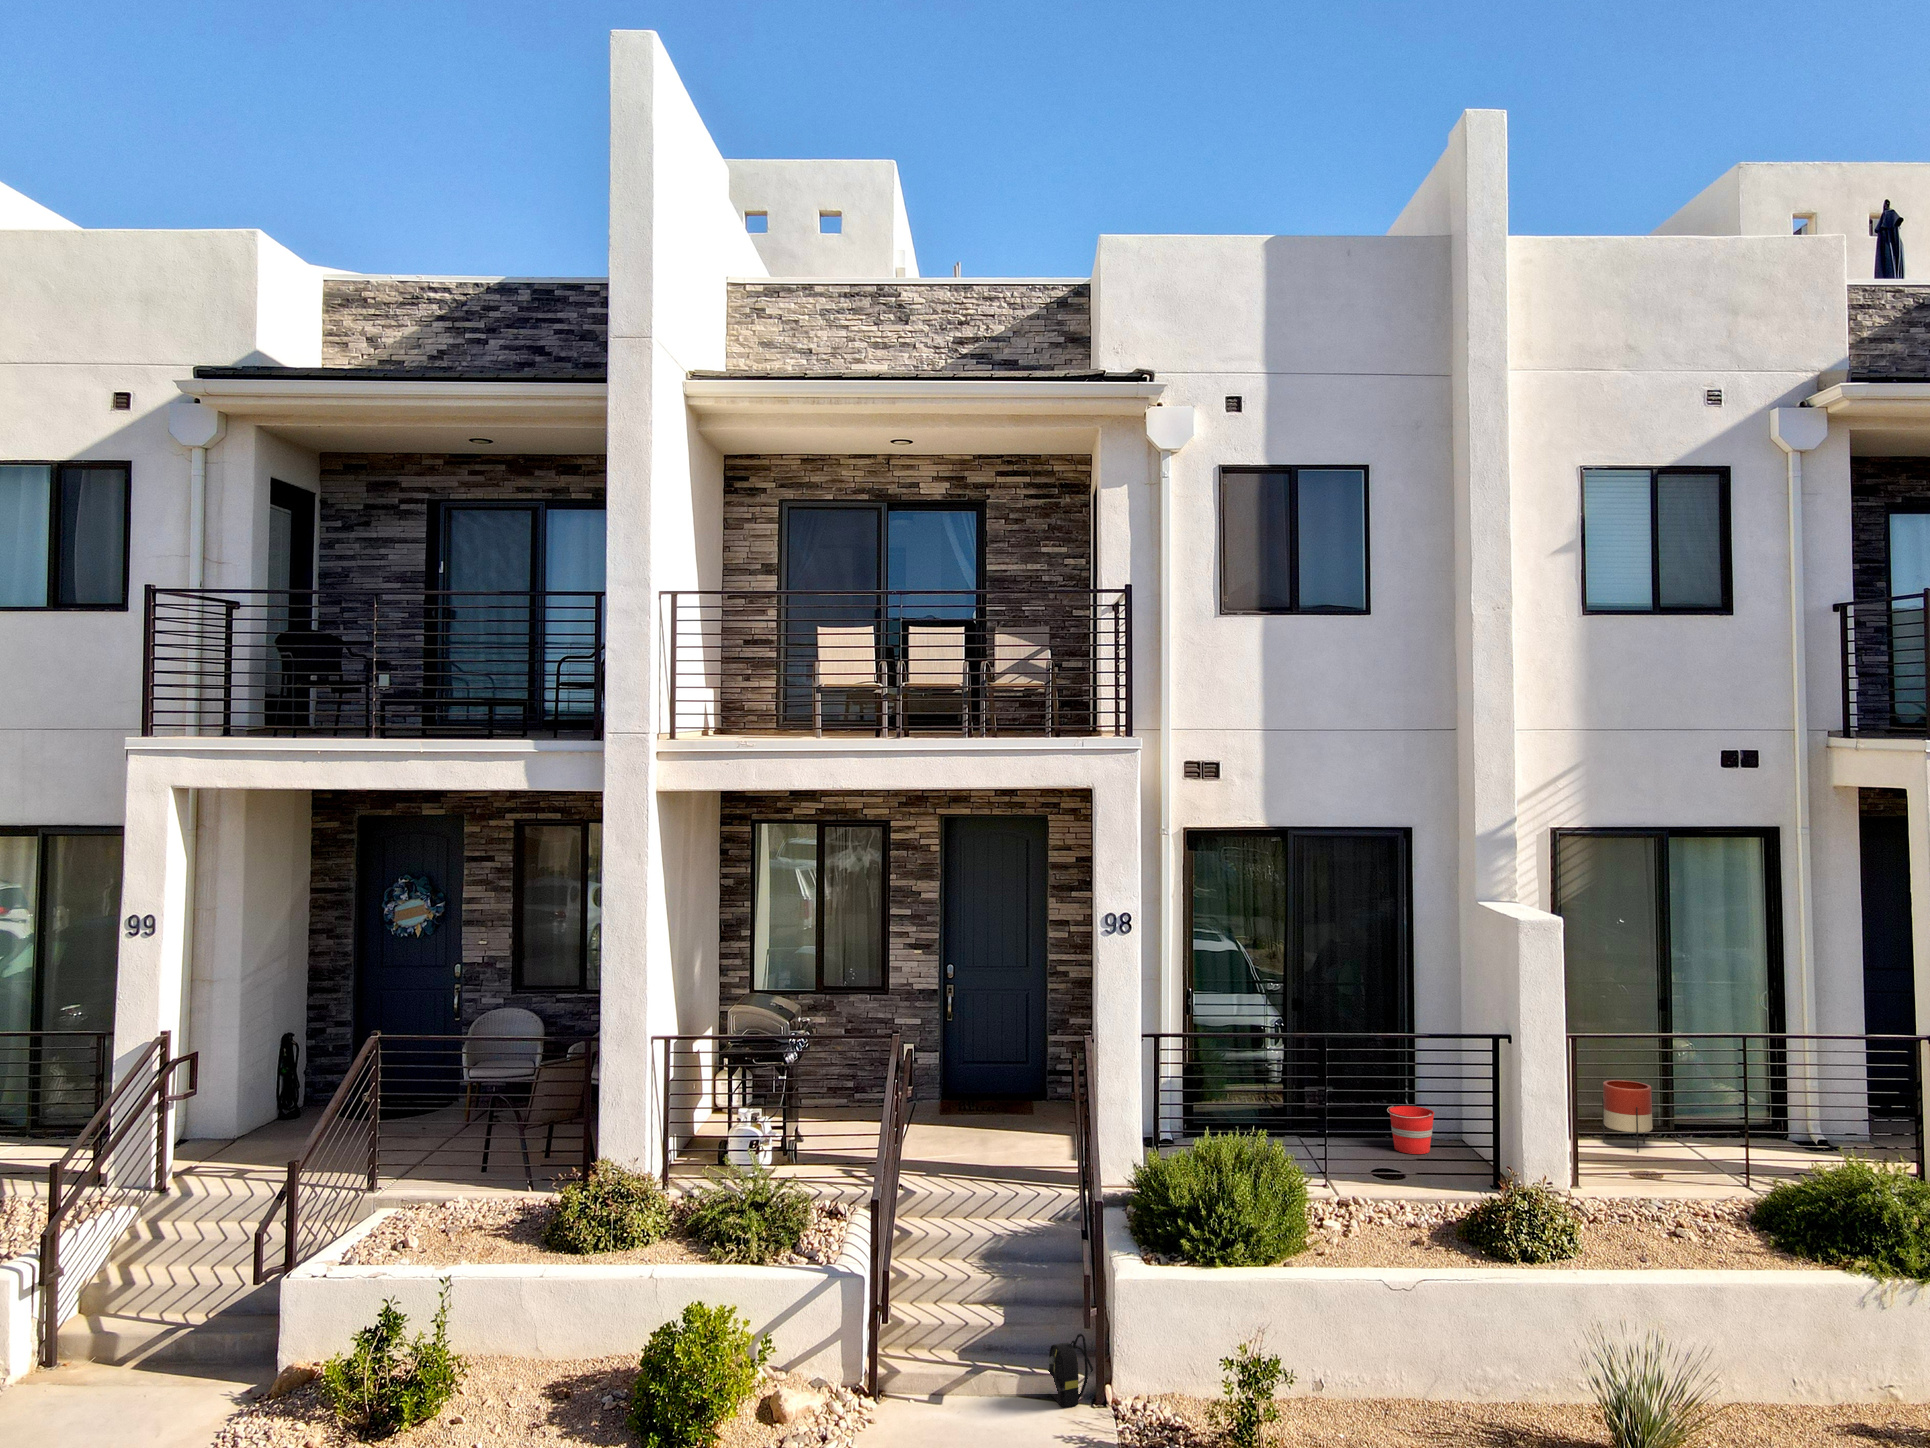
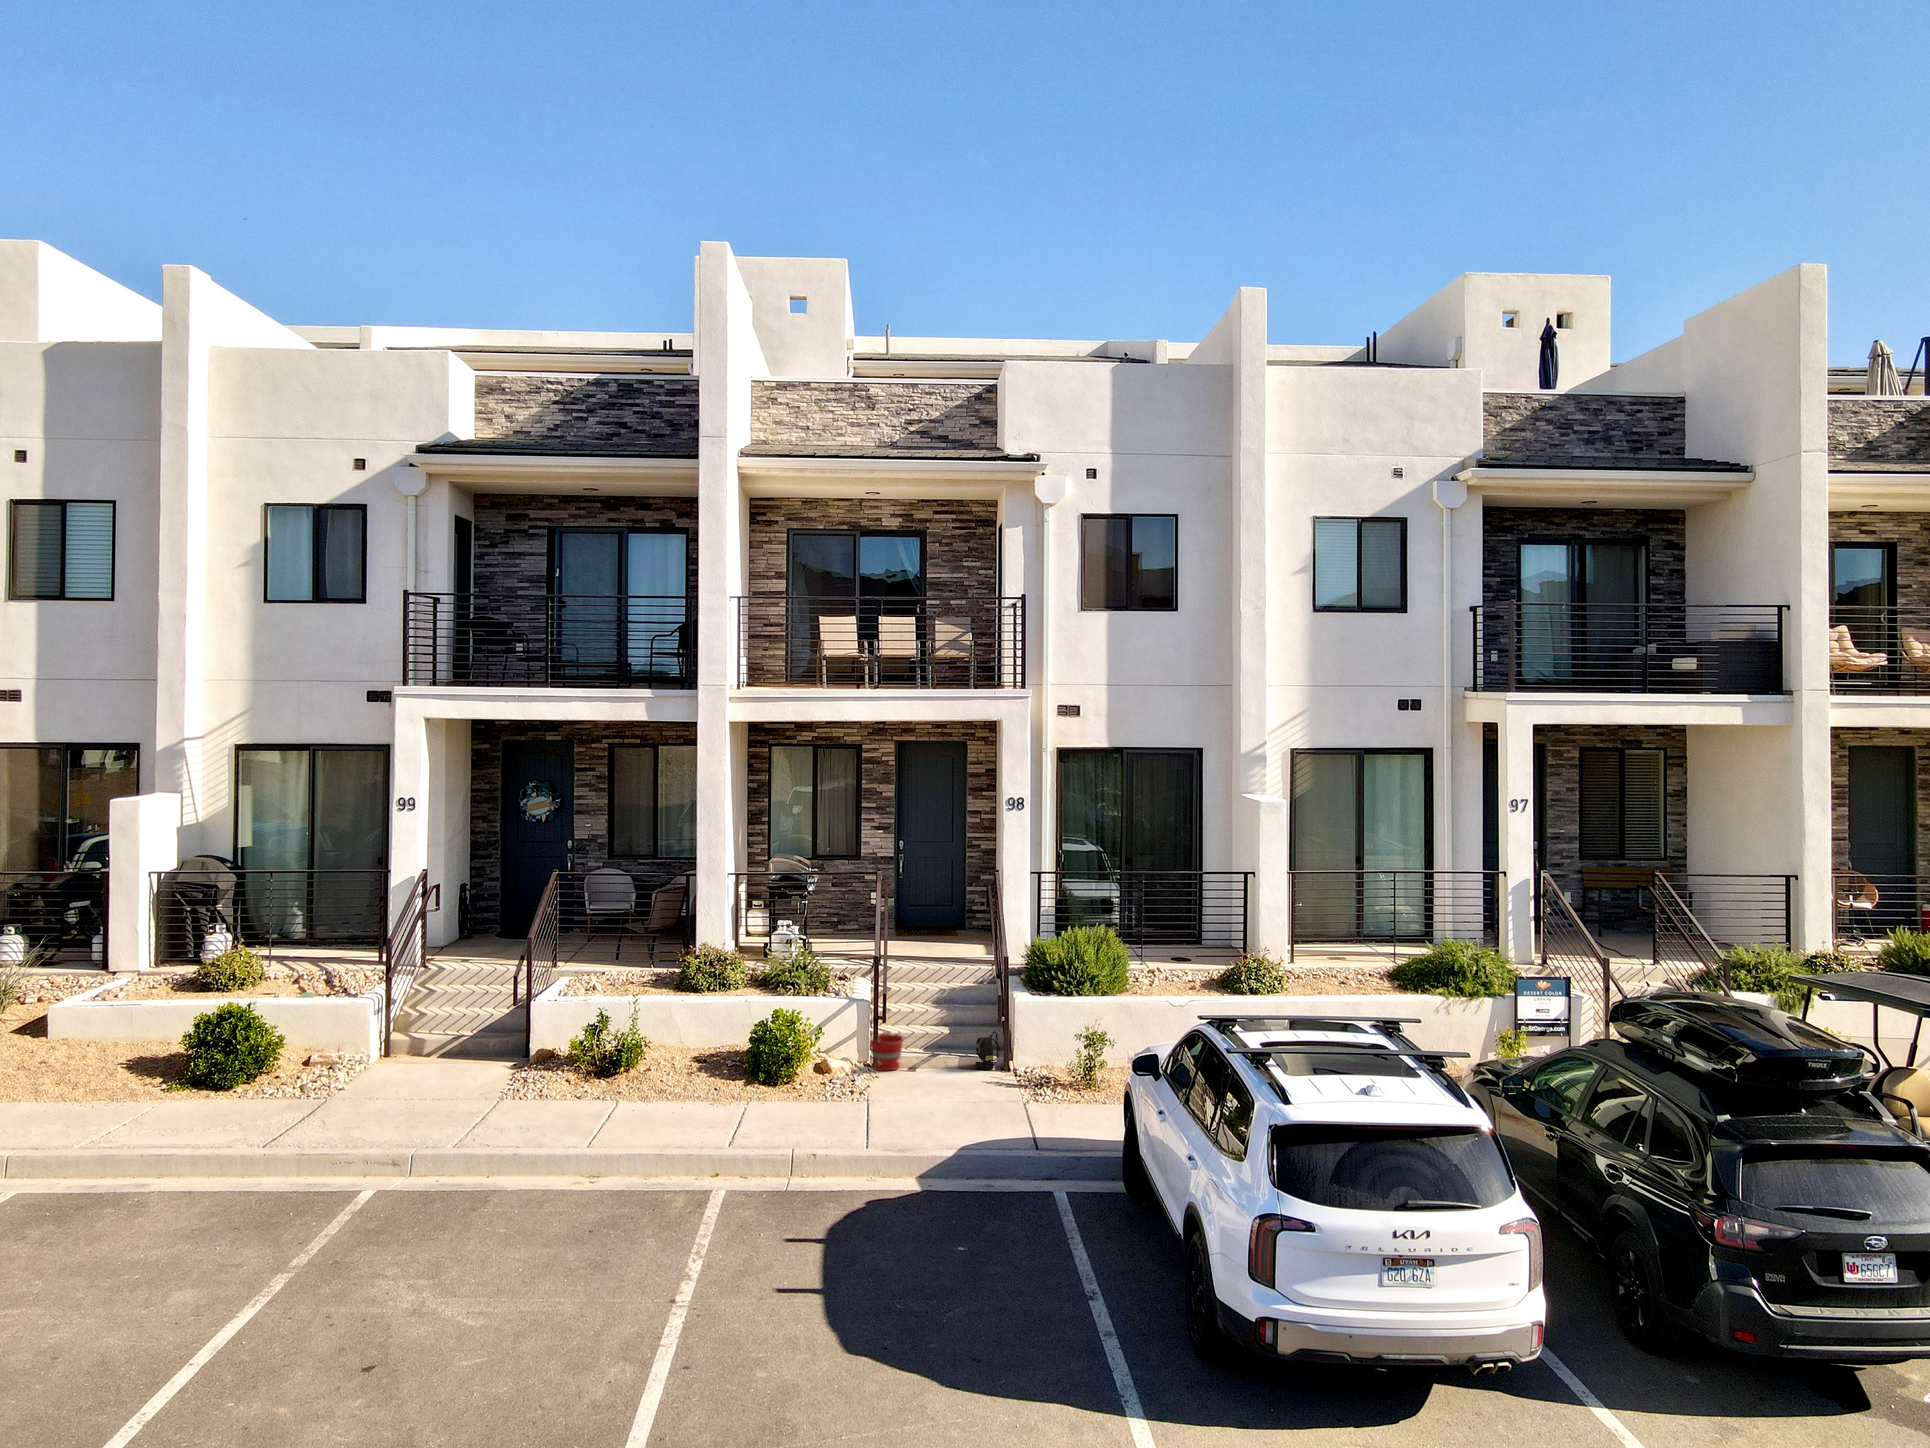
planter: present [1602,1080,1653,1152] -> none [1318,907,1348,950]
bucket: present [1387,1106,1434,1154] -> present [870,1034,904,1071]

